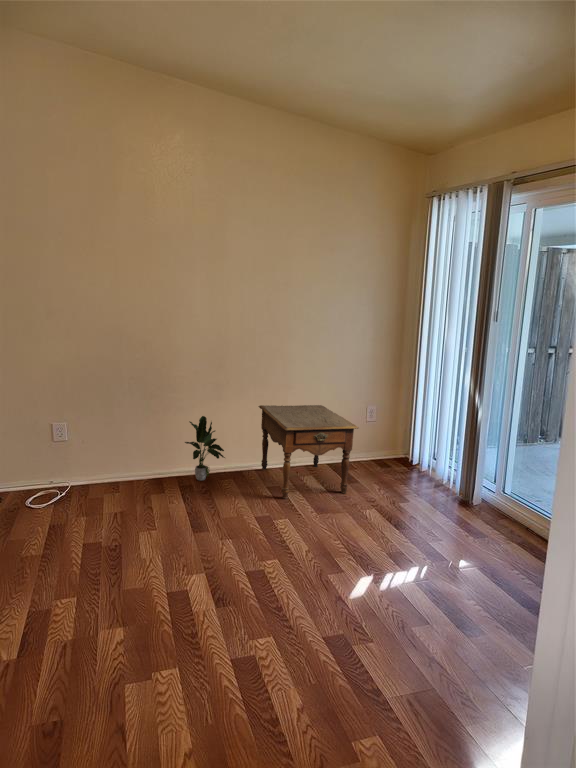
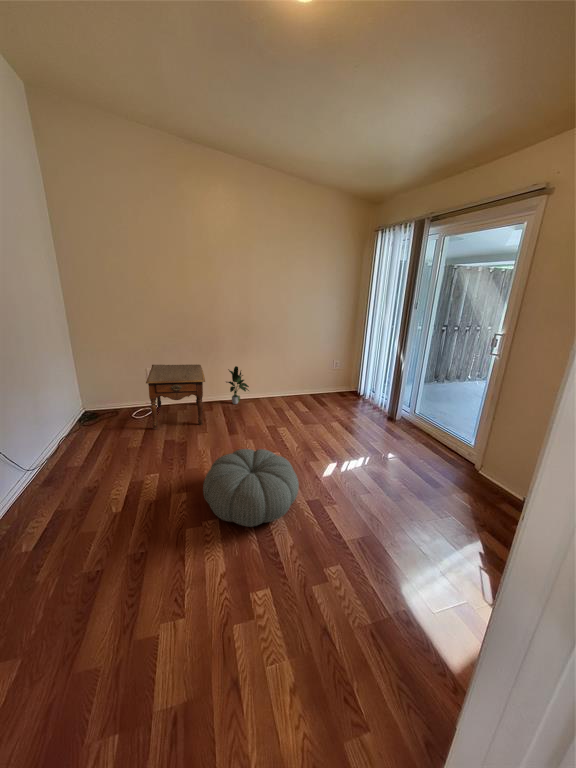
side table: present [259,405,359,498] -> present [146,365,205,429]
pouf: none [153,551,310,678] -> present [203,449,299,527]

